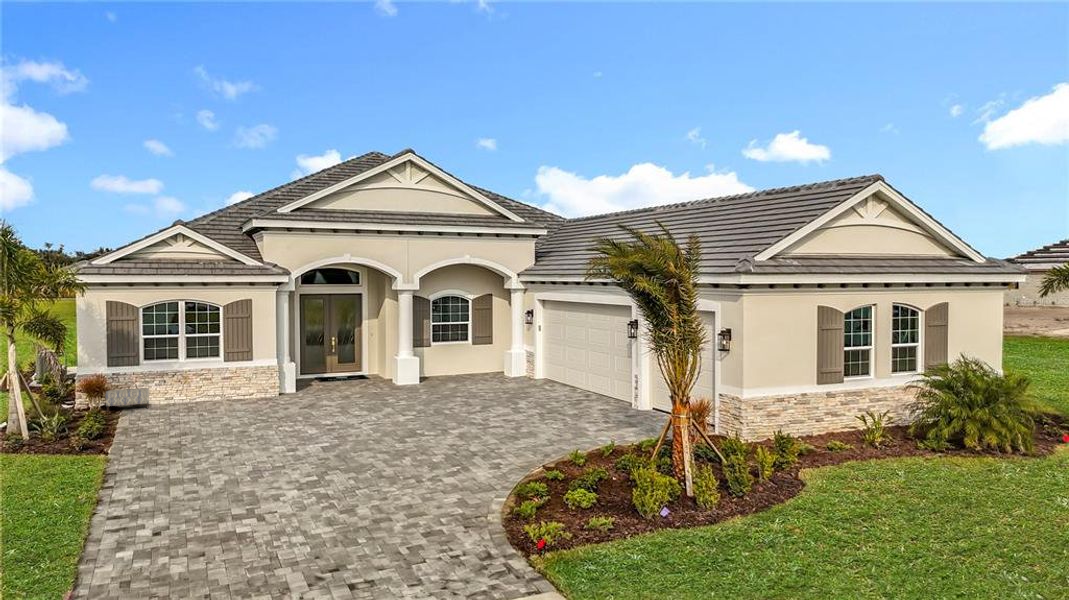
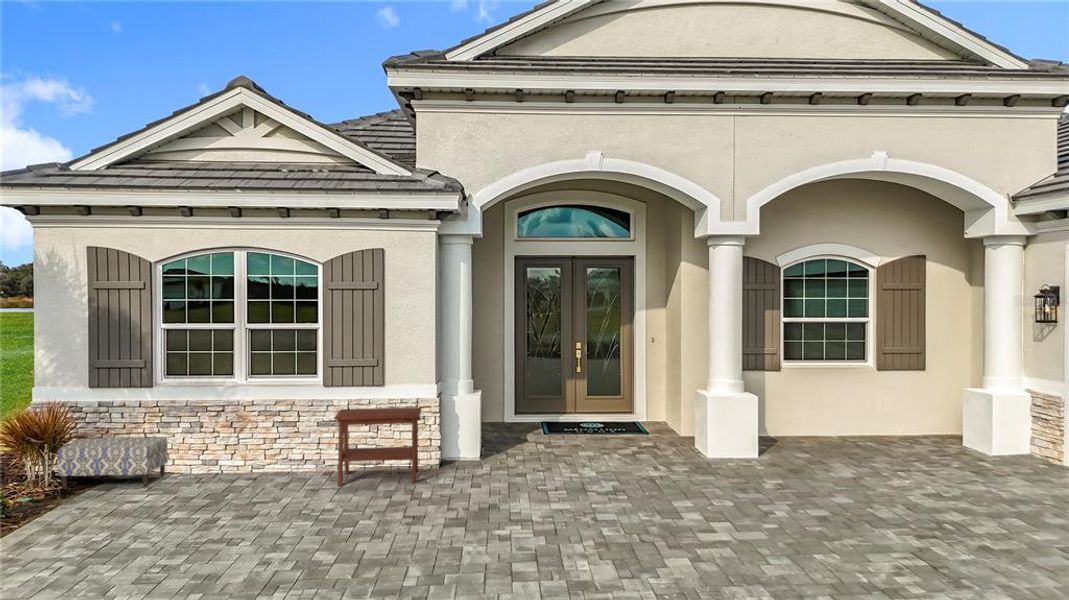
side table: none [235,369,274,403] -> present [334,407,421,486]

